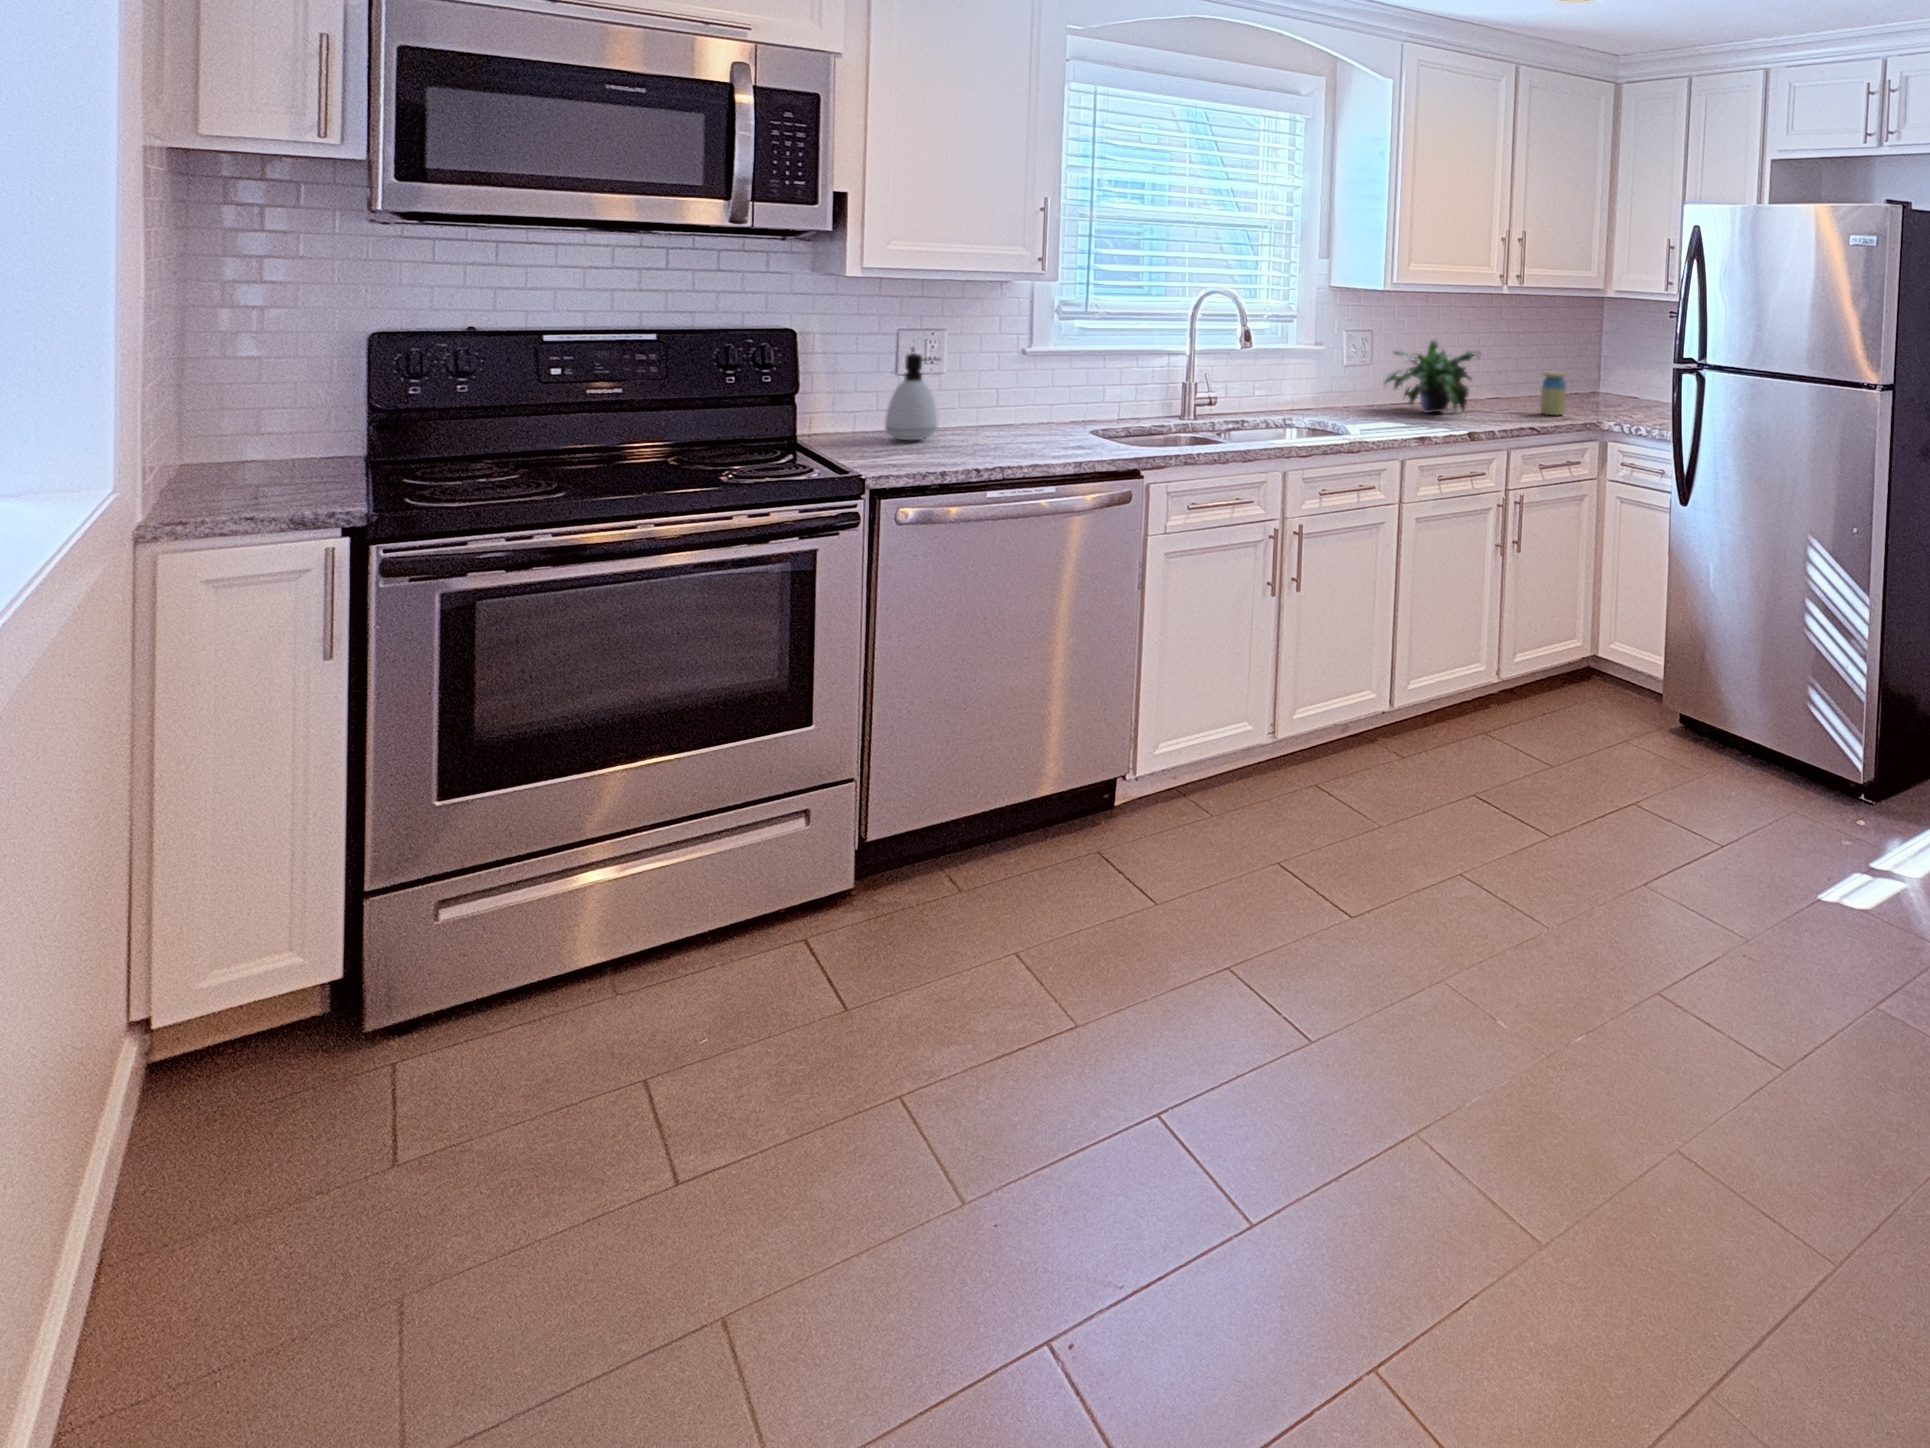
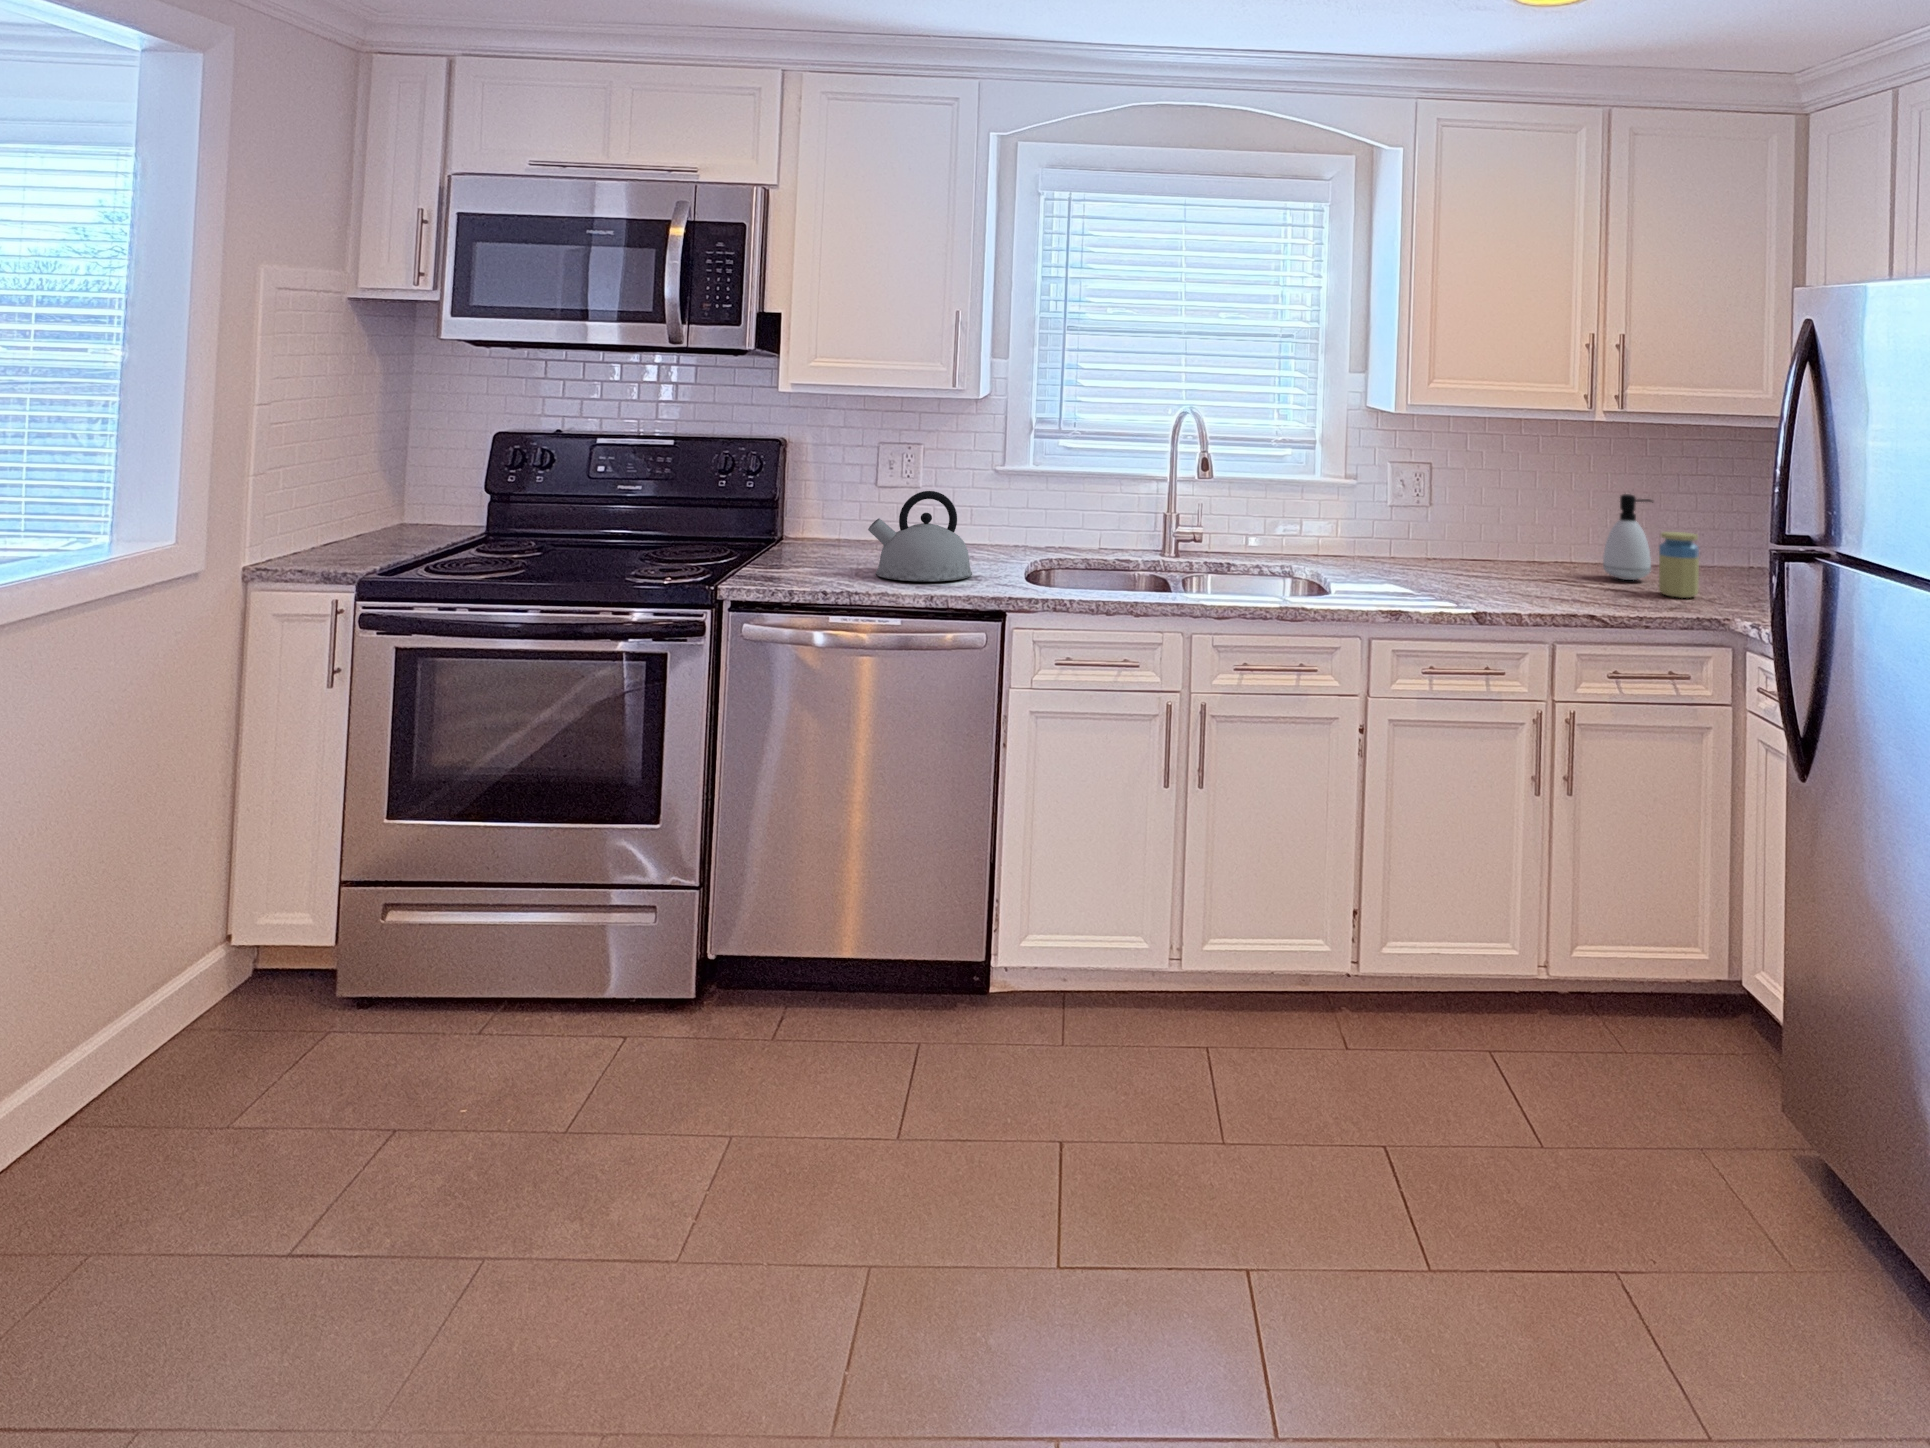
potted plant: present [1385,340,1477,413] -> none [1418,479,1559,581]
soap dispenser: present [885,354,939,440] -> present [1603,494,1653,580]
kettle: none [980,369,1079,454] -> present [868,491,972,581]

